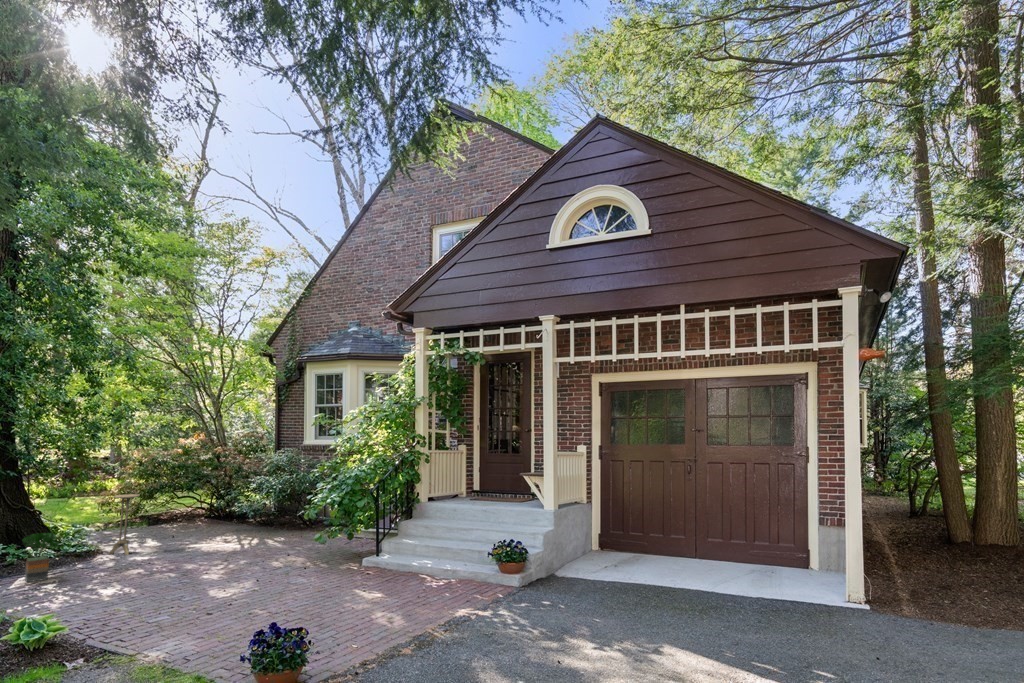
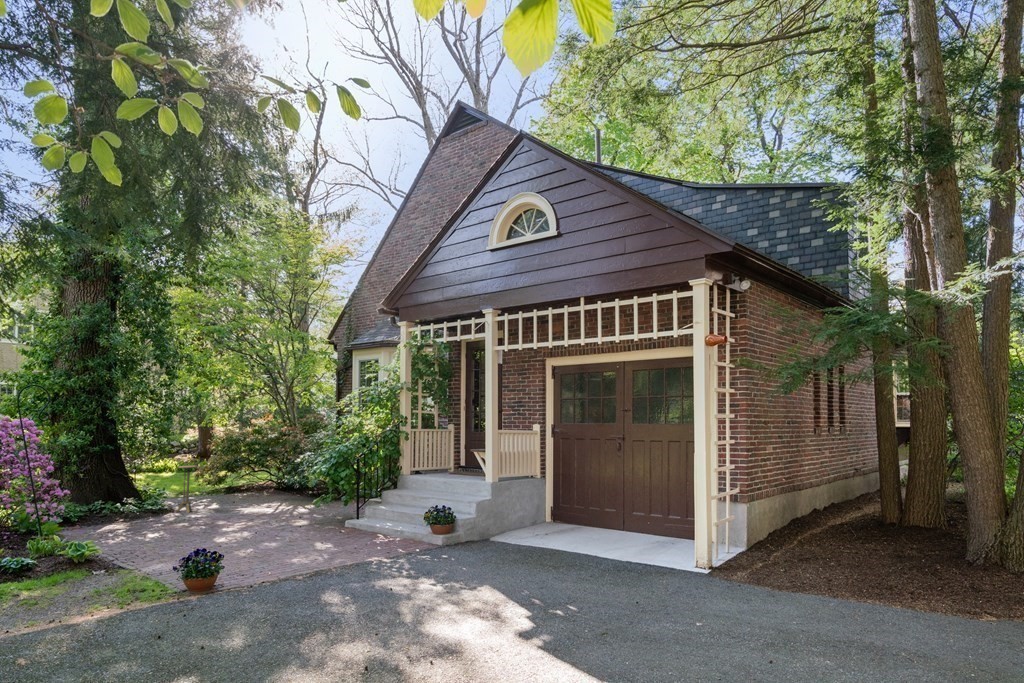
potted tree: present [23,533,59,582] -> none [102,491,129,528]

